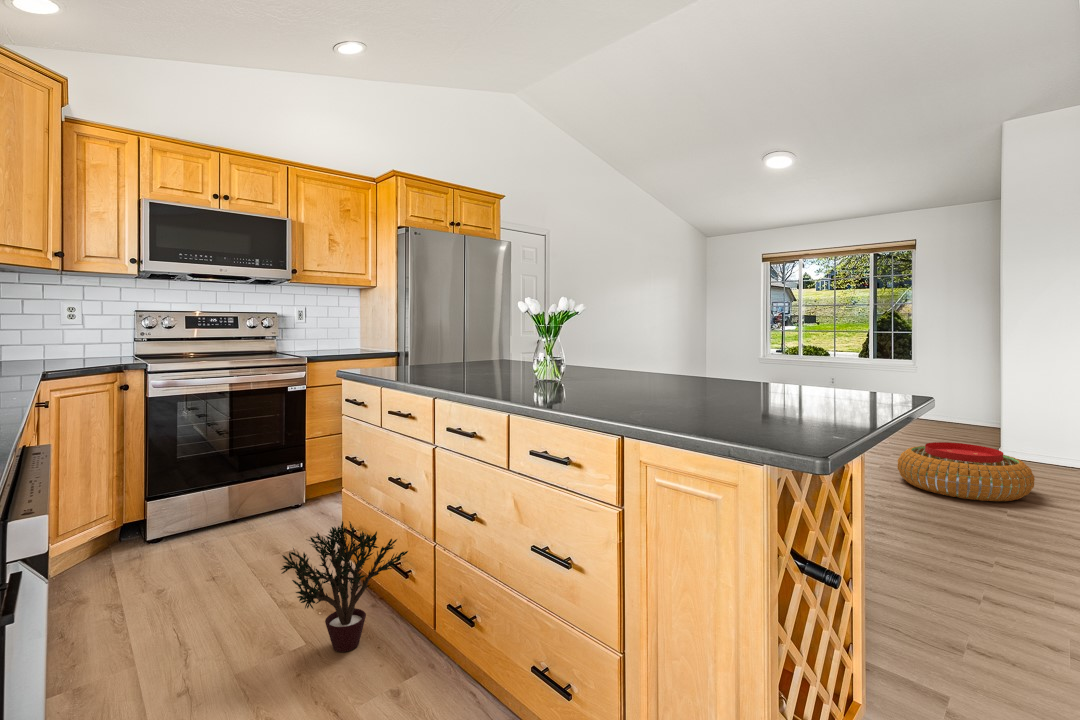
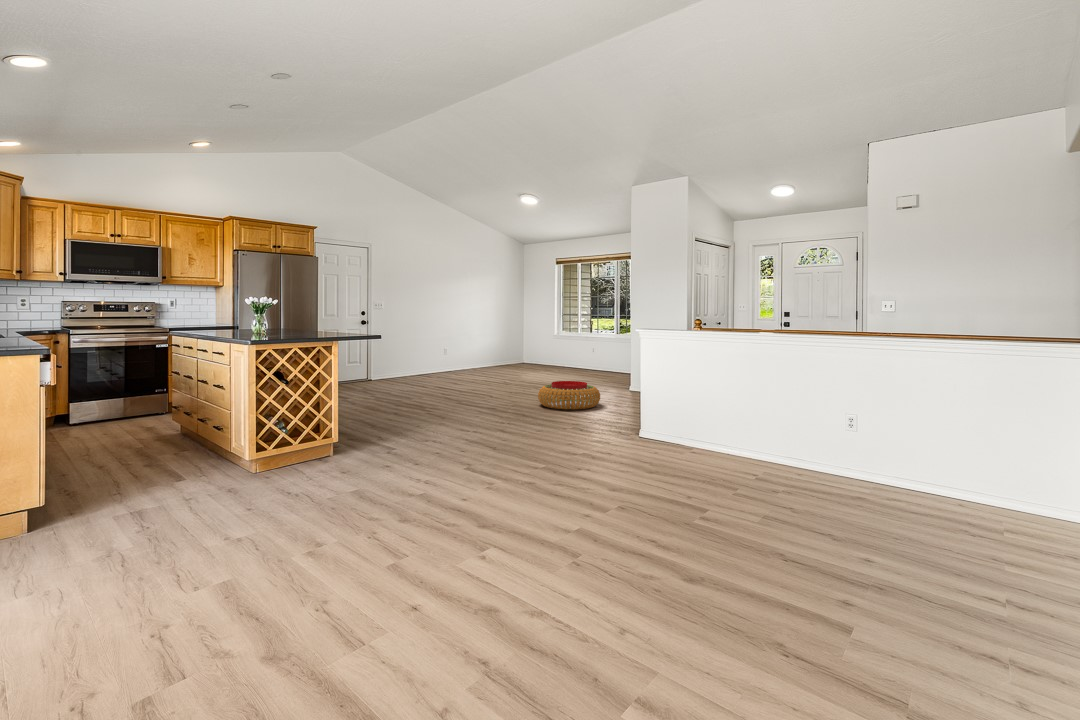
potted plant: present [281,521,408,652] -> none [130,395,192,449]

